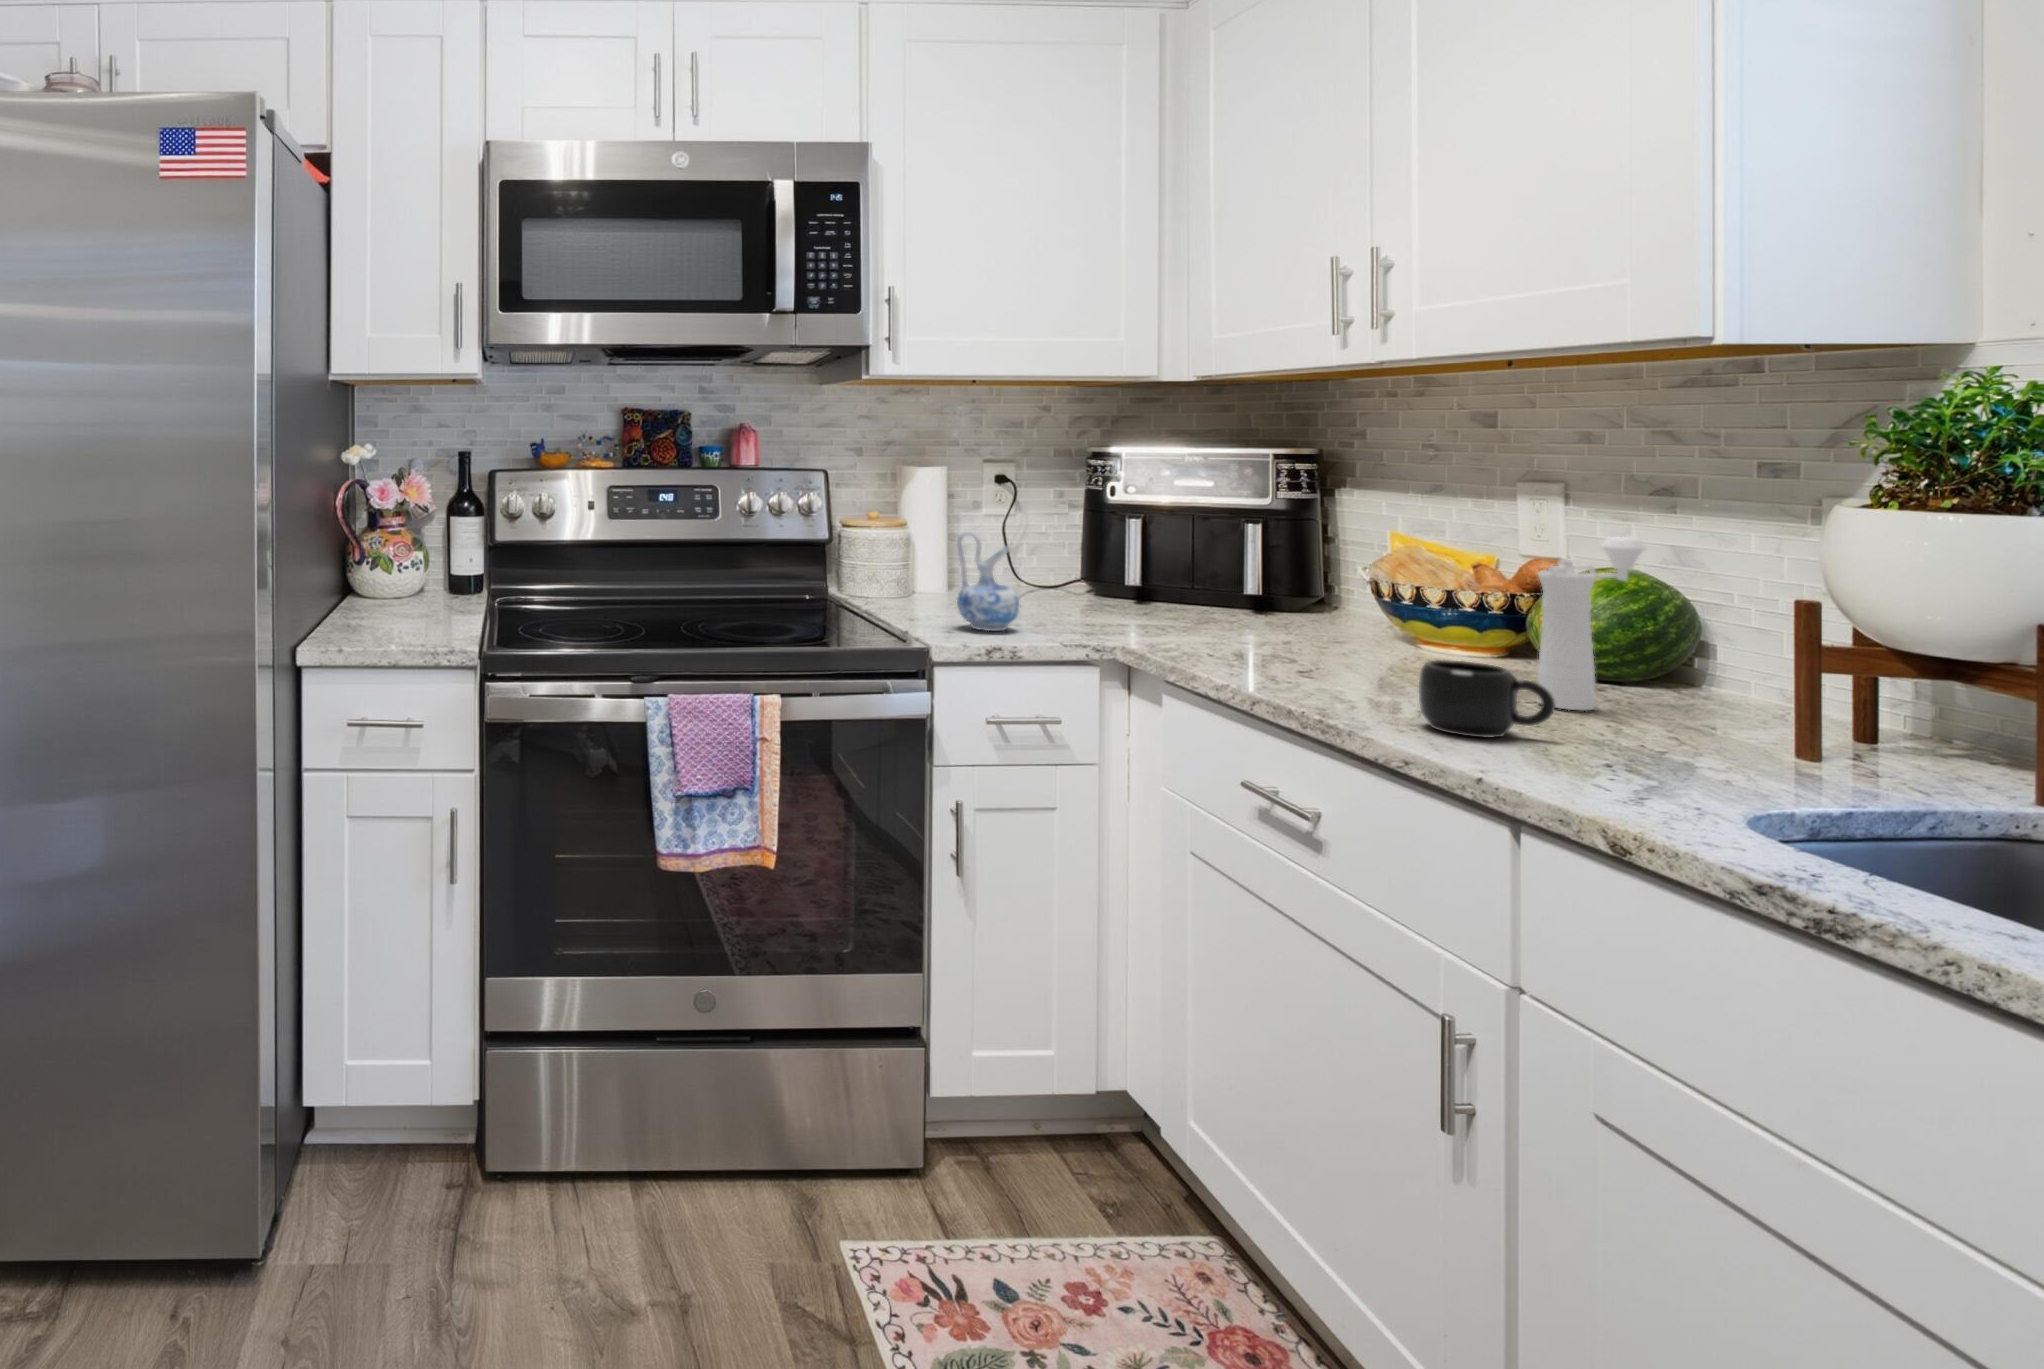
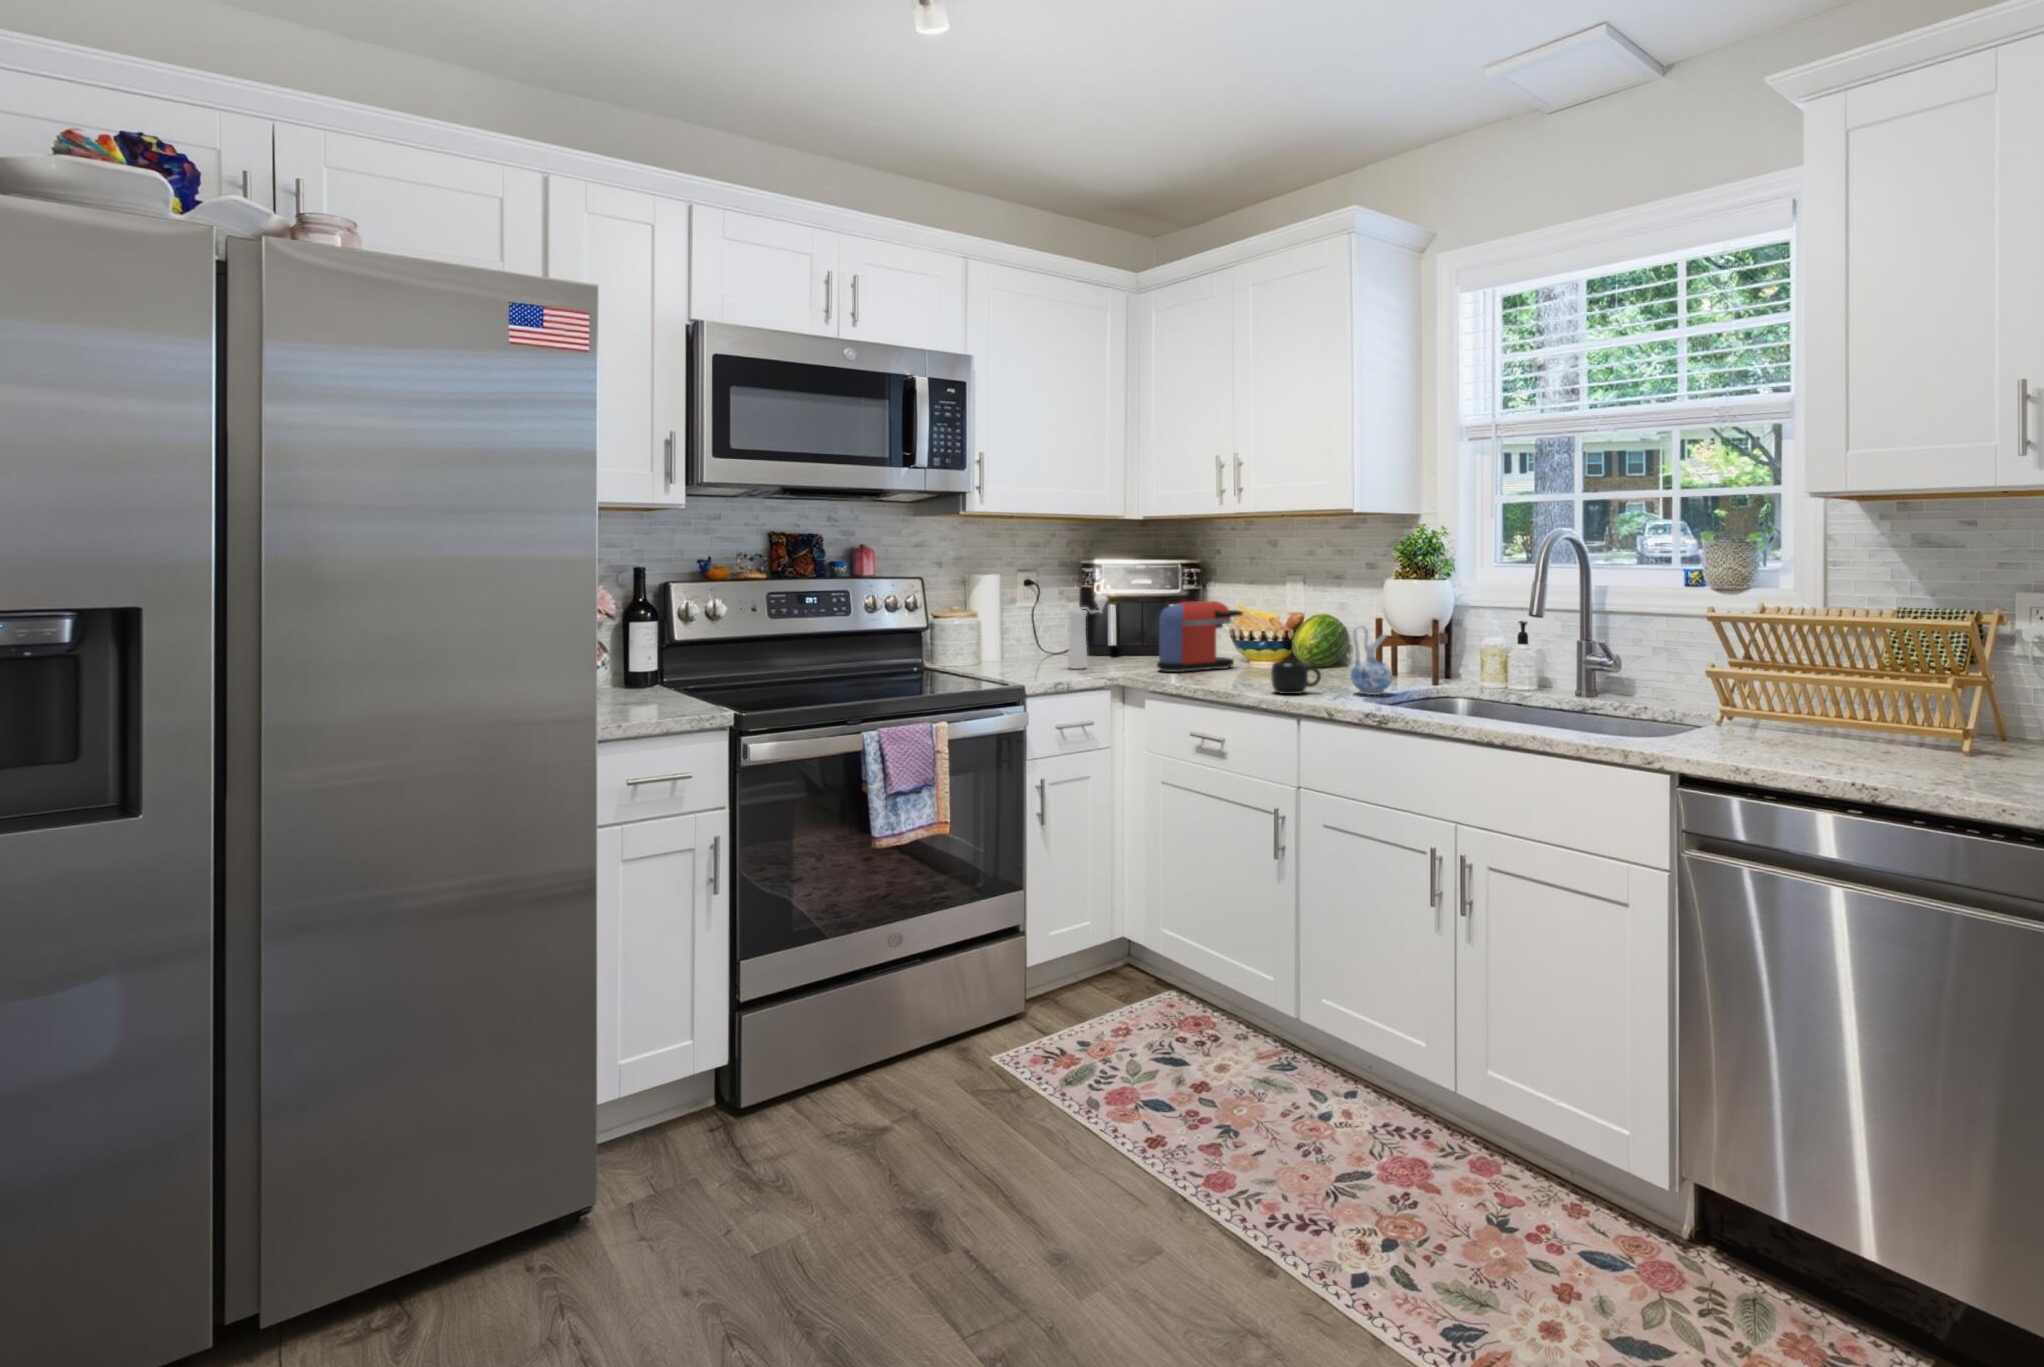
coffee maker: none [1198,524,1391,652] -> present [1157,601,1243,672]
ceramic pitcher: present [957,531,1019,631] -> present [1351,625,1392,695]
pepper mill: present [1538,537,1645,710] -> present [1068,595,1108,669]

